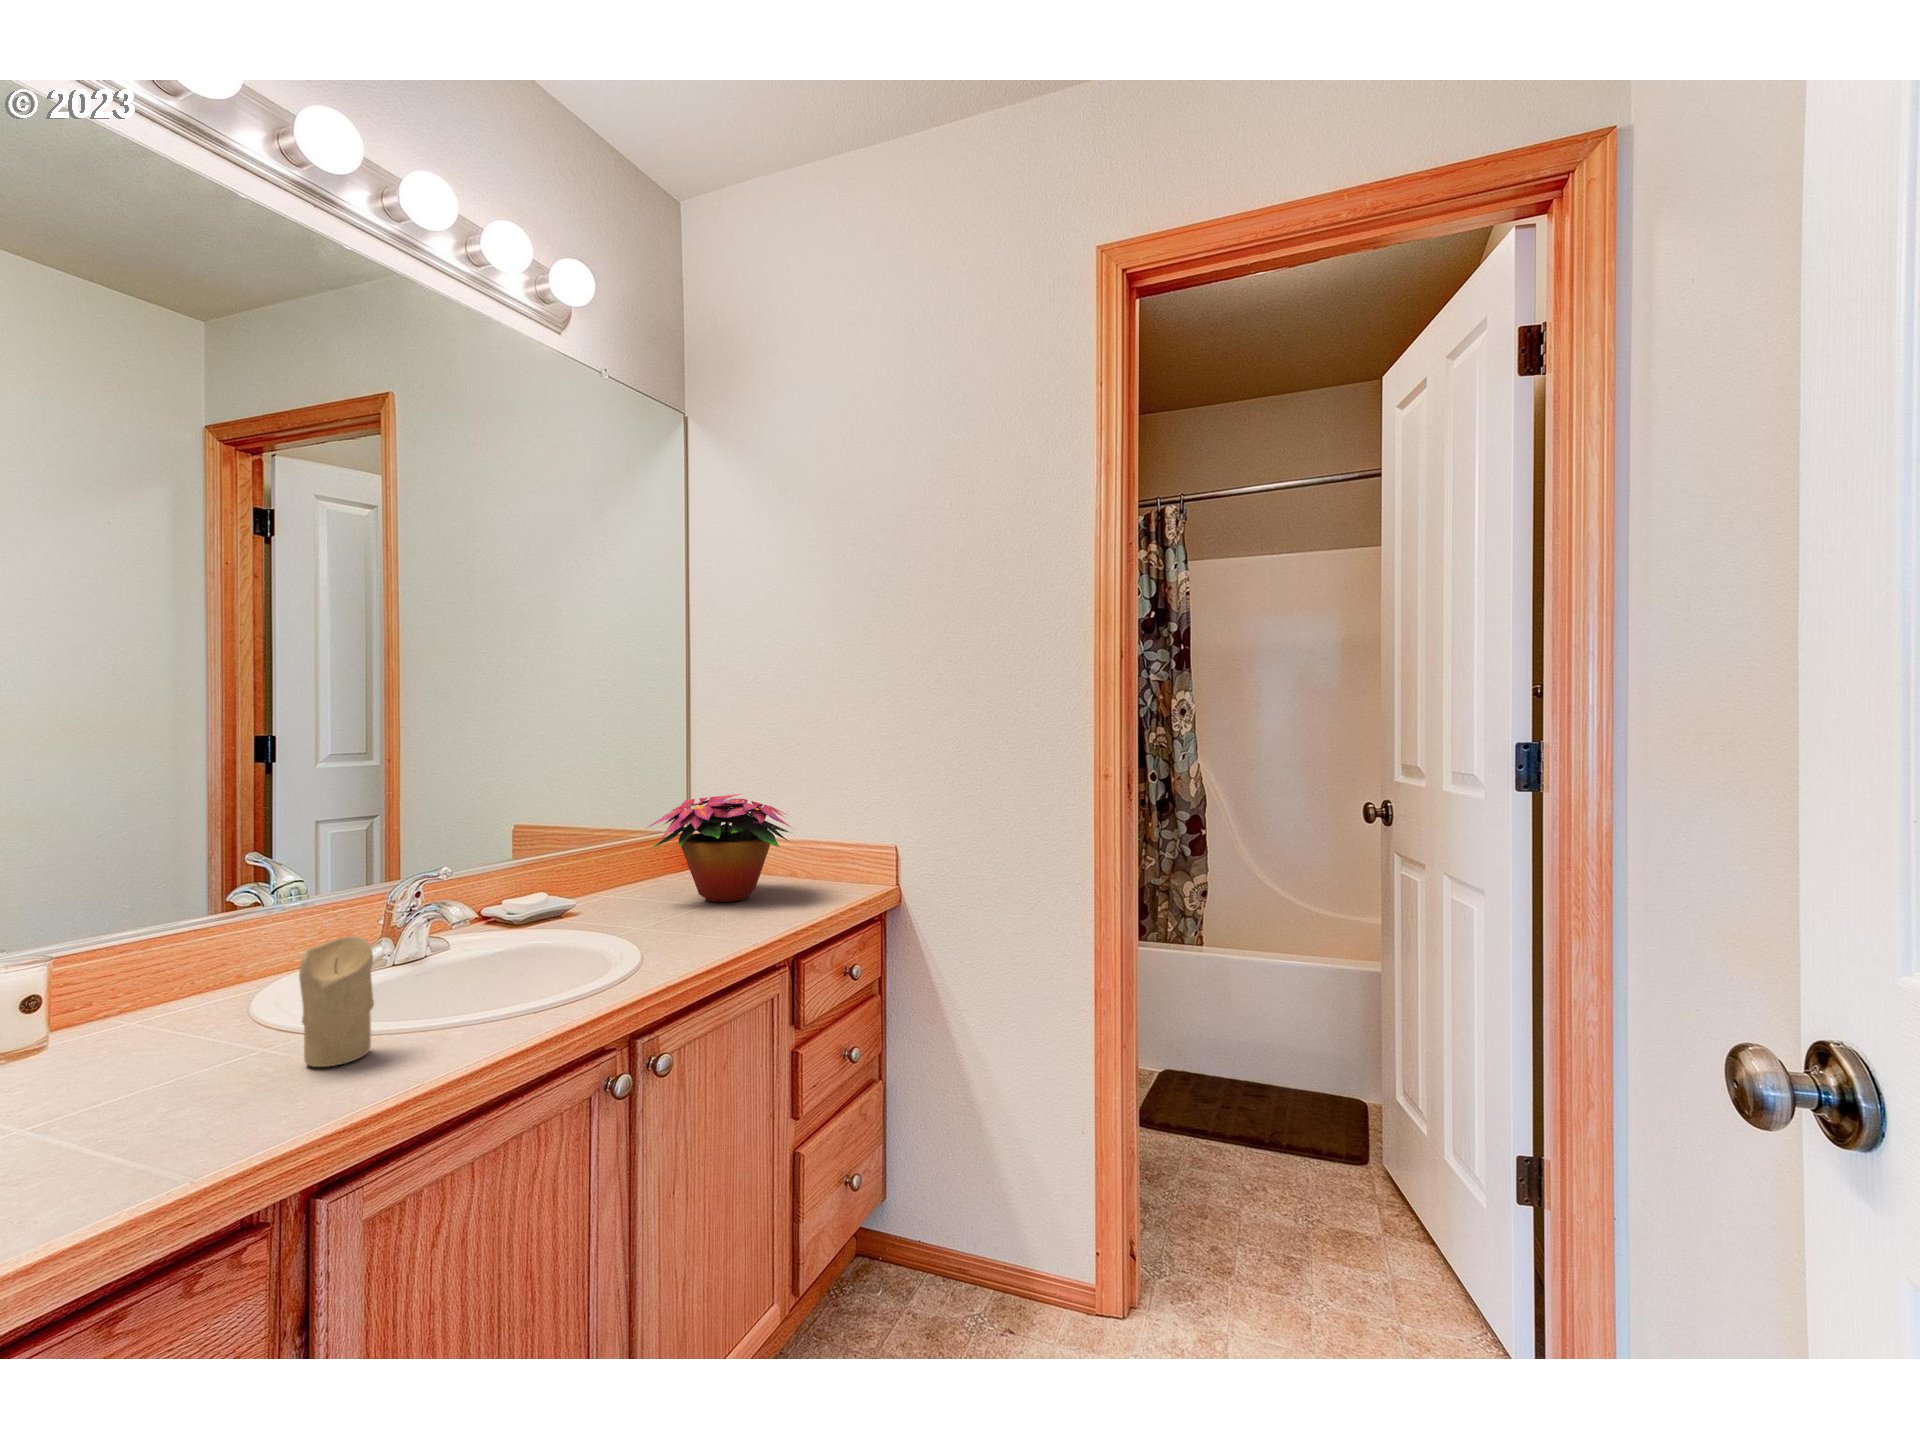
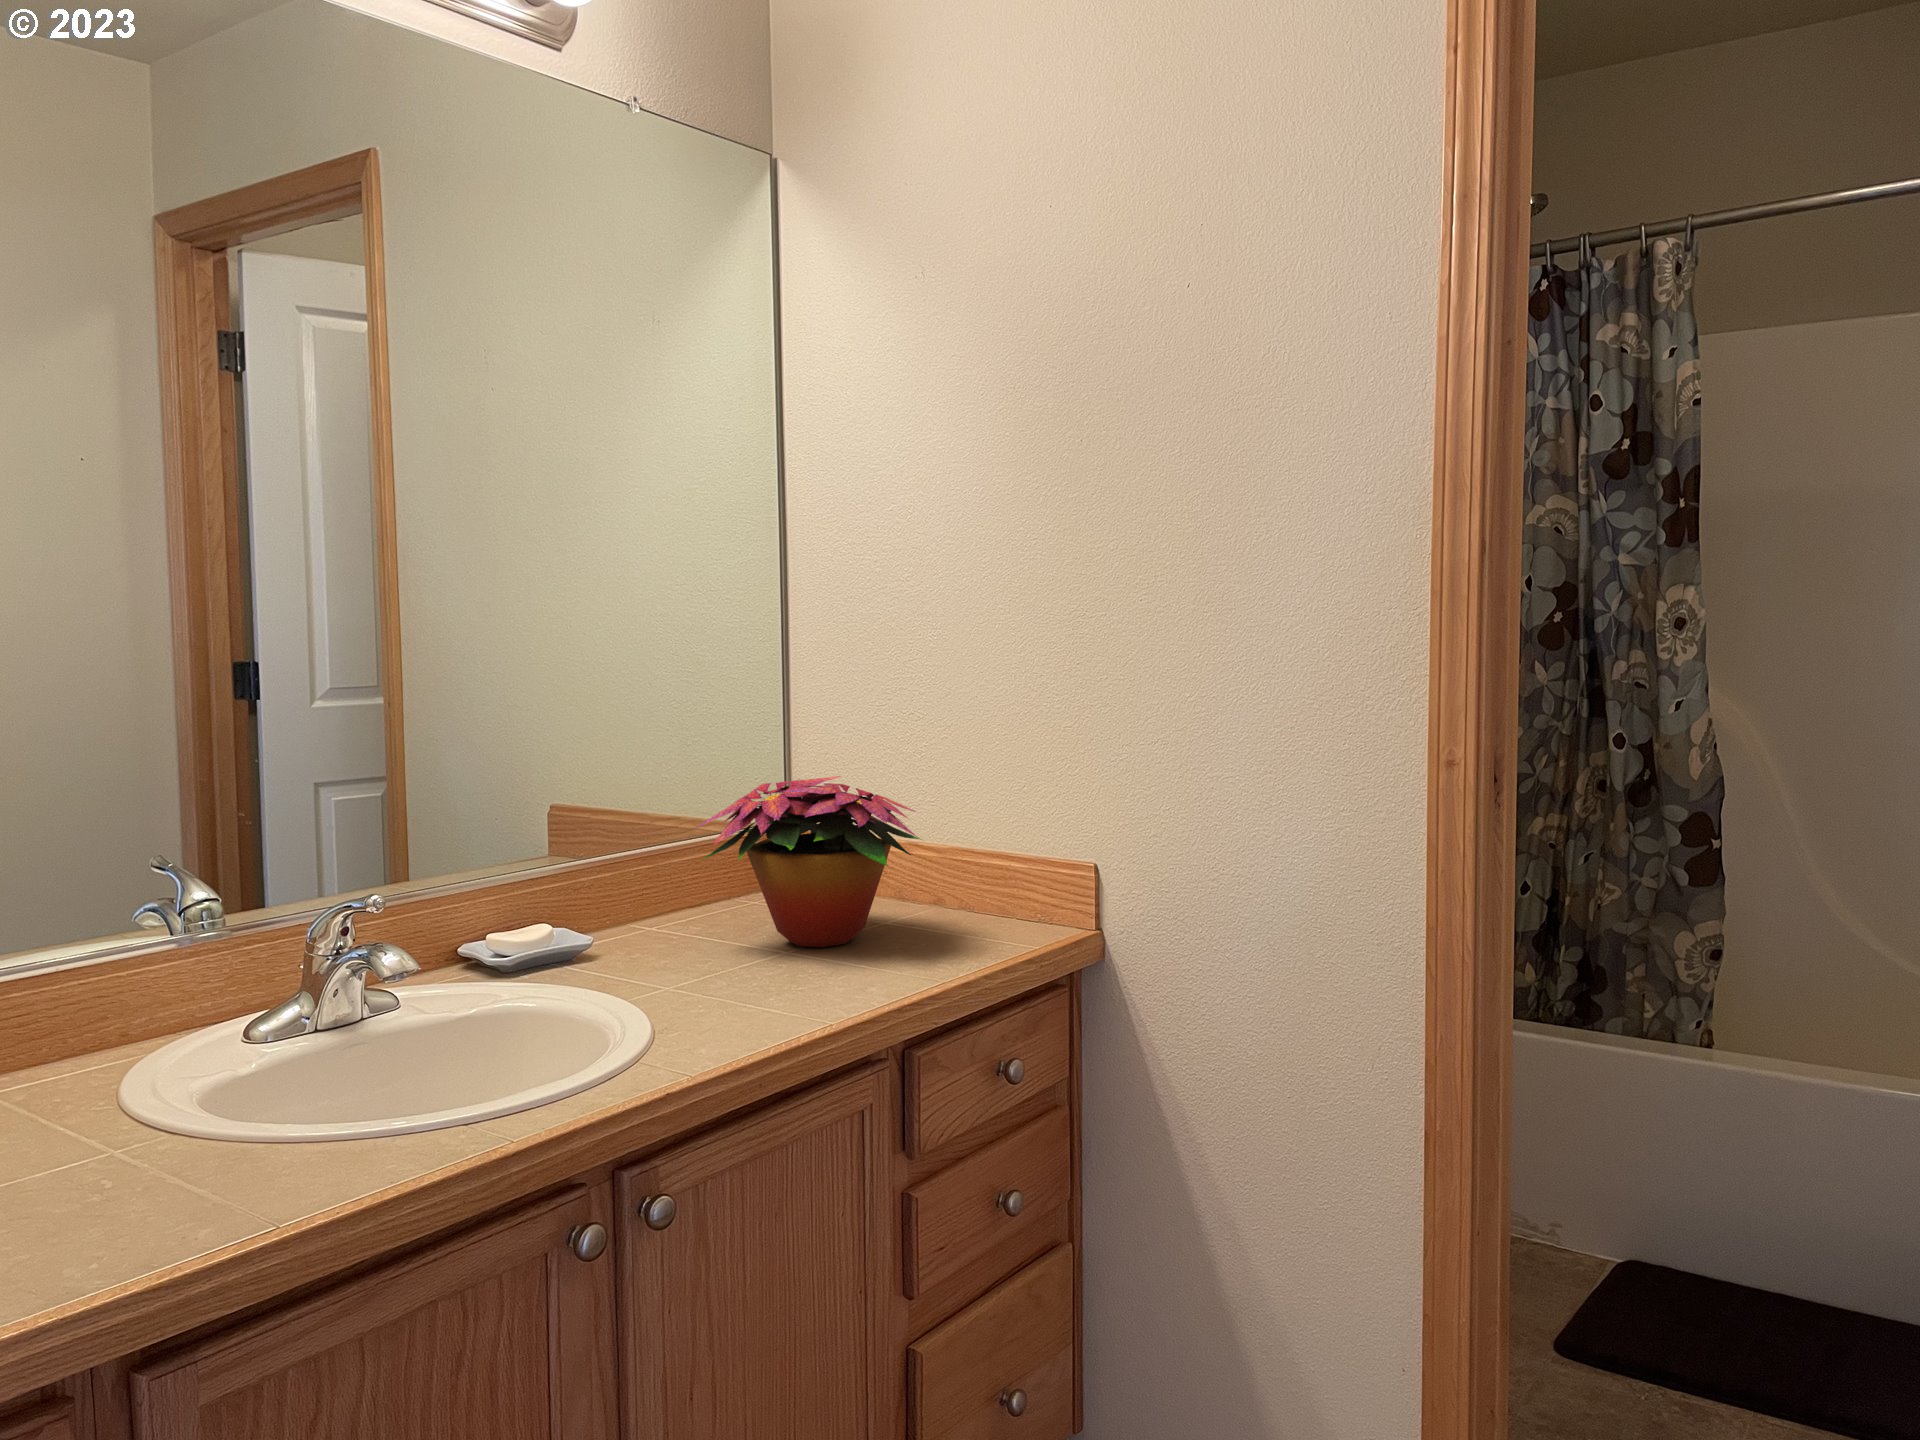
candle: present [299,936,374,1067] -> none [96,1004,203,1192]

